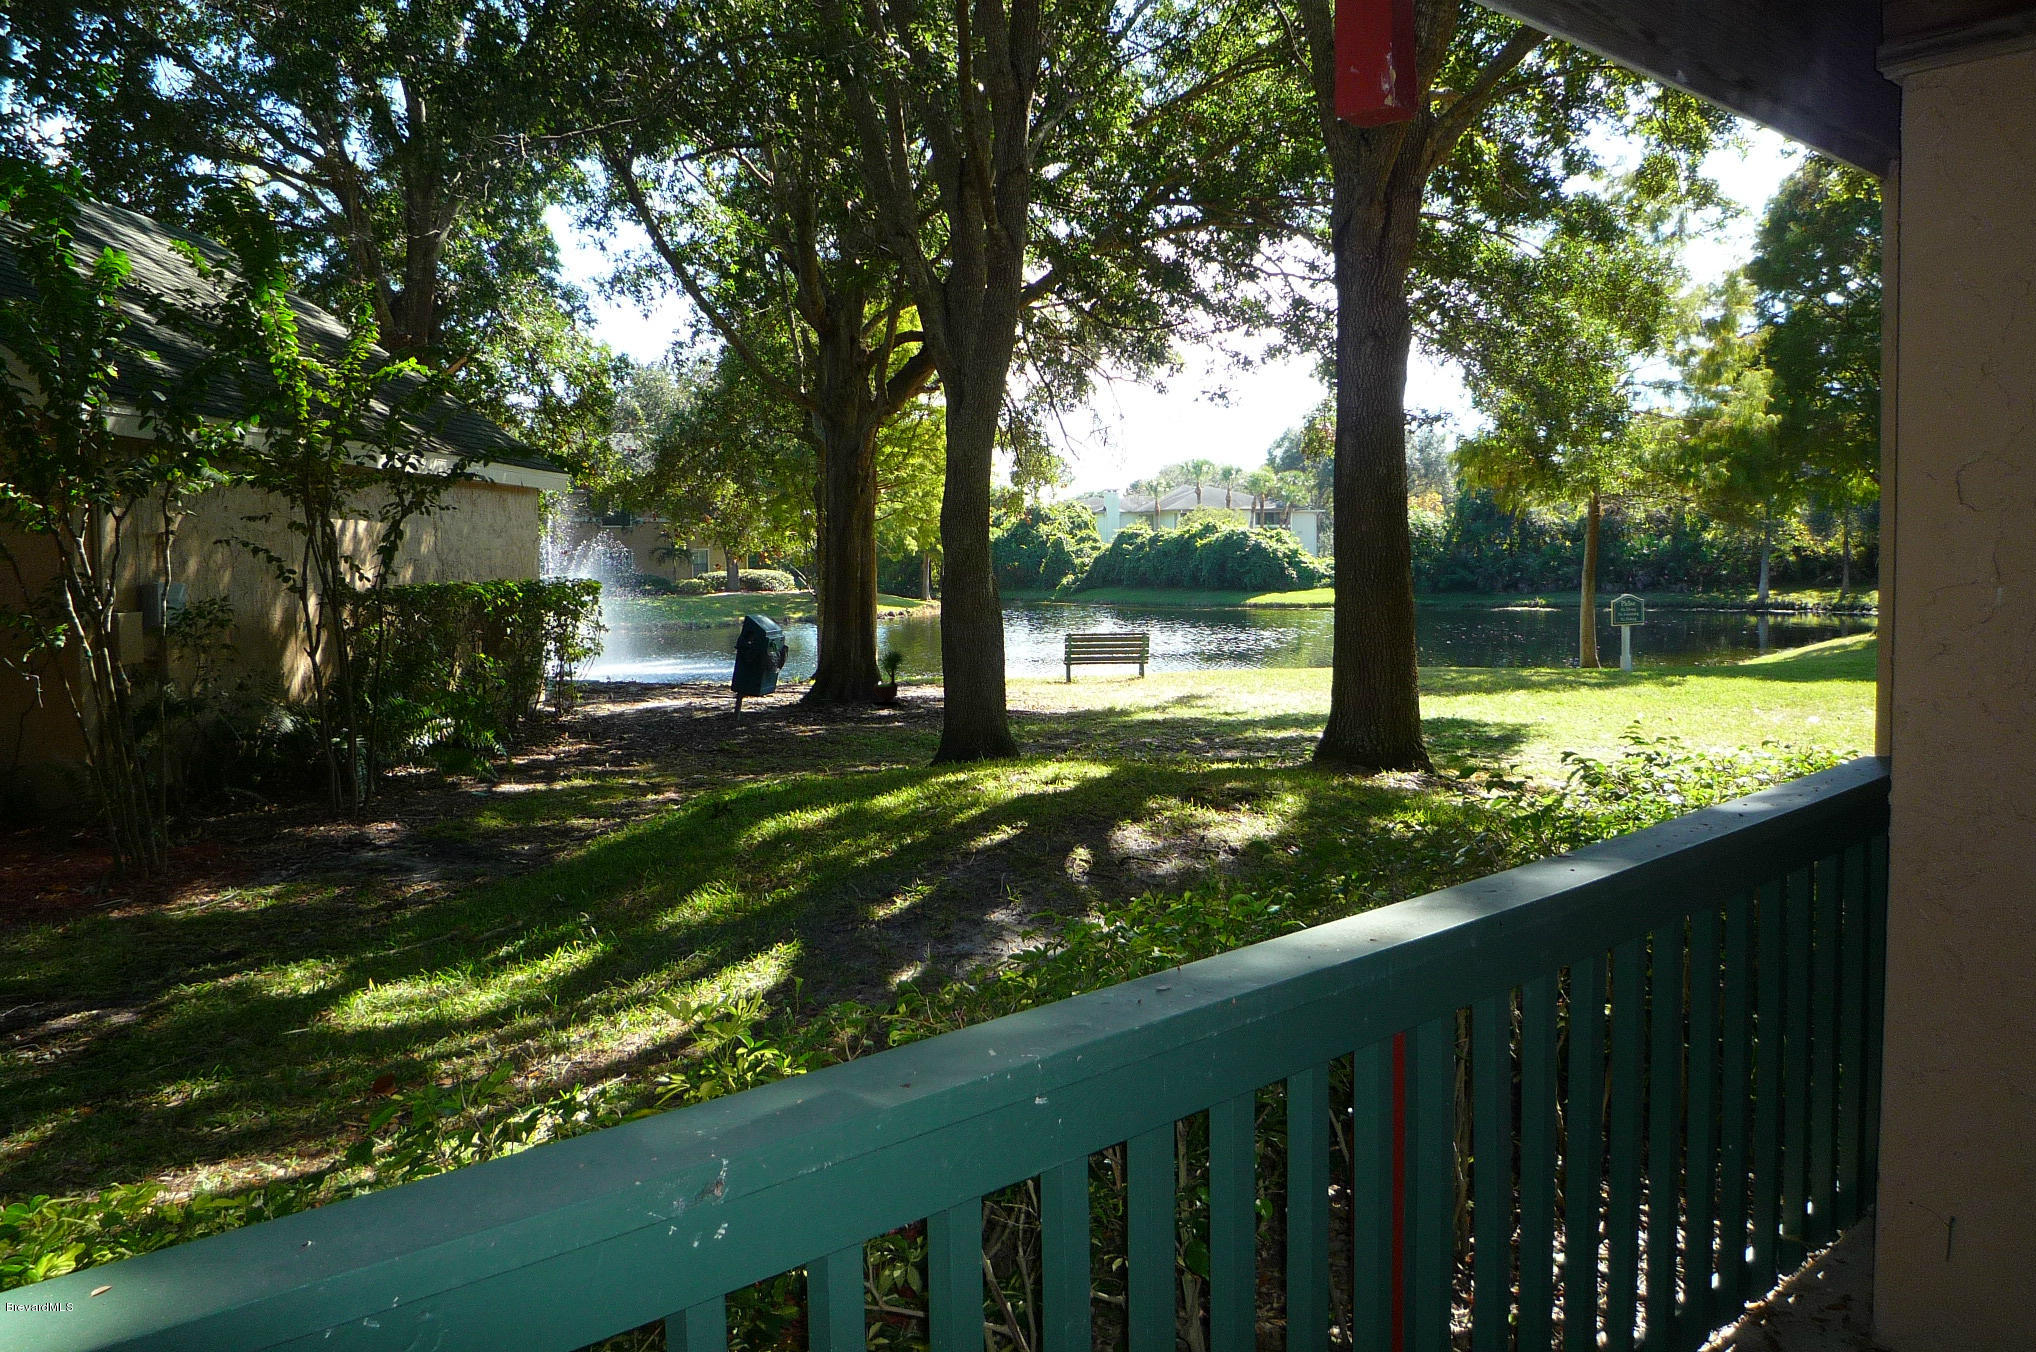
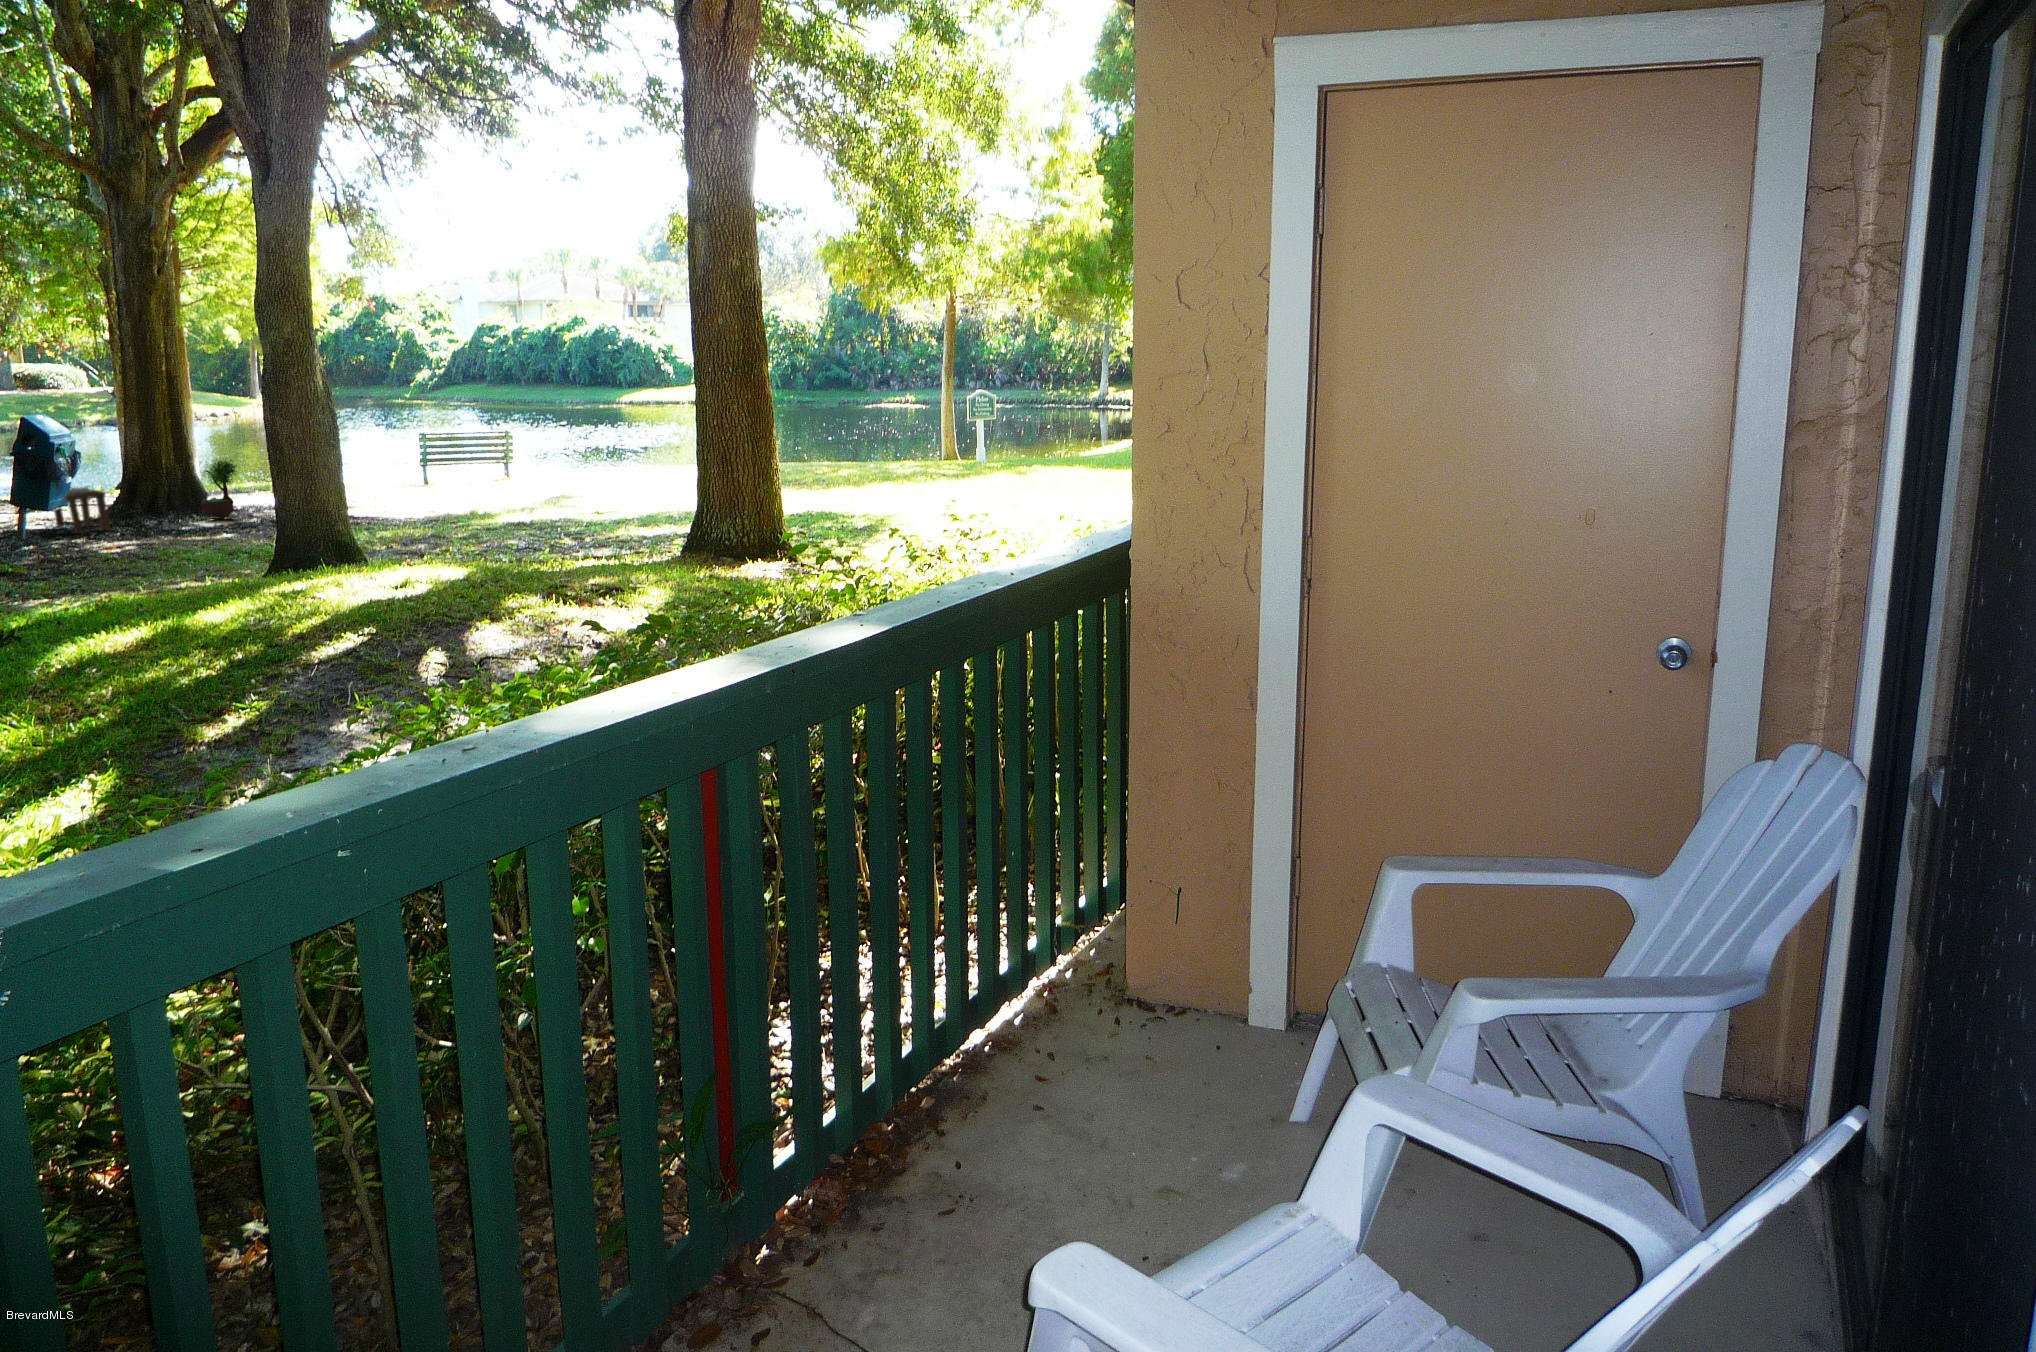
bench: none [764,670,803,710] -> present [54,487,110,534]

